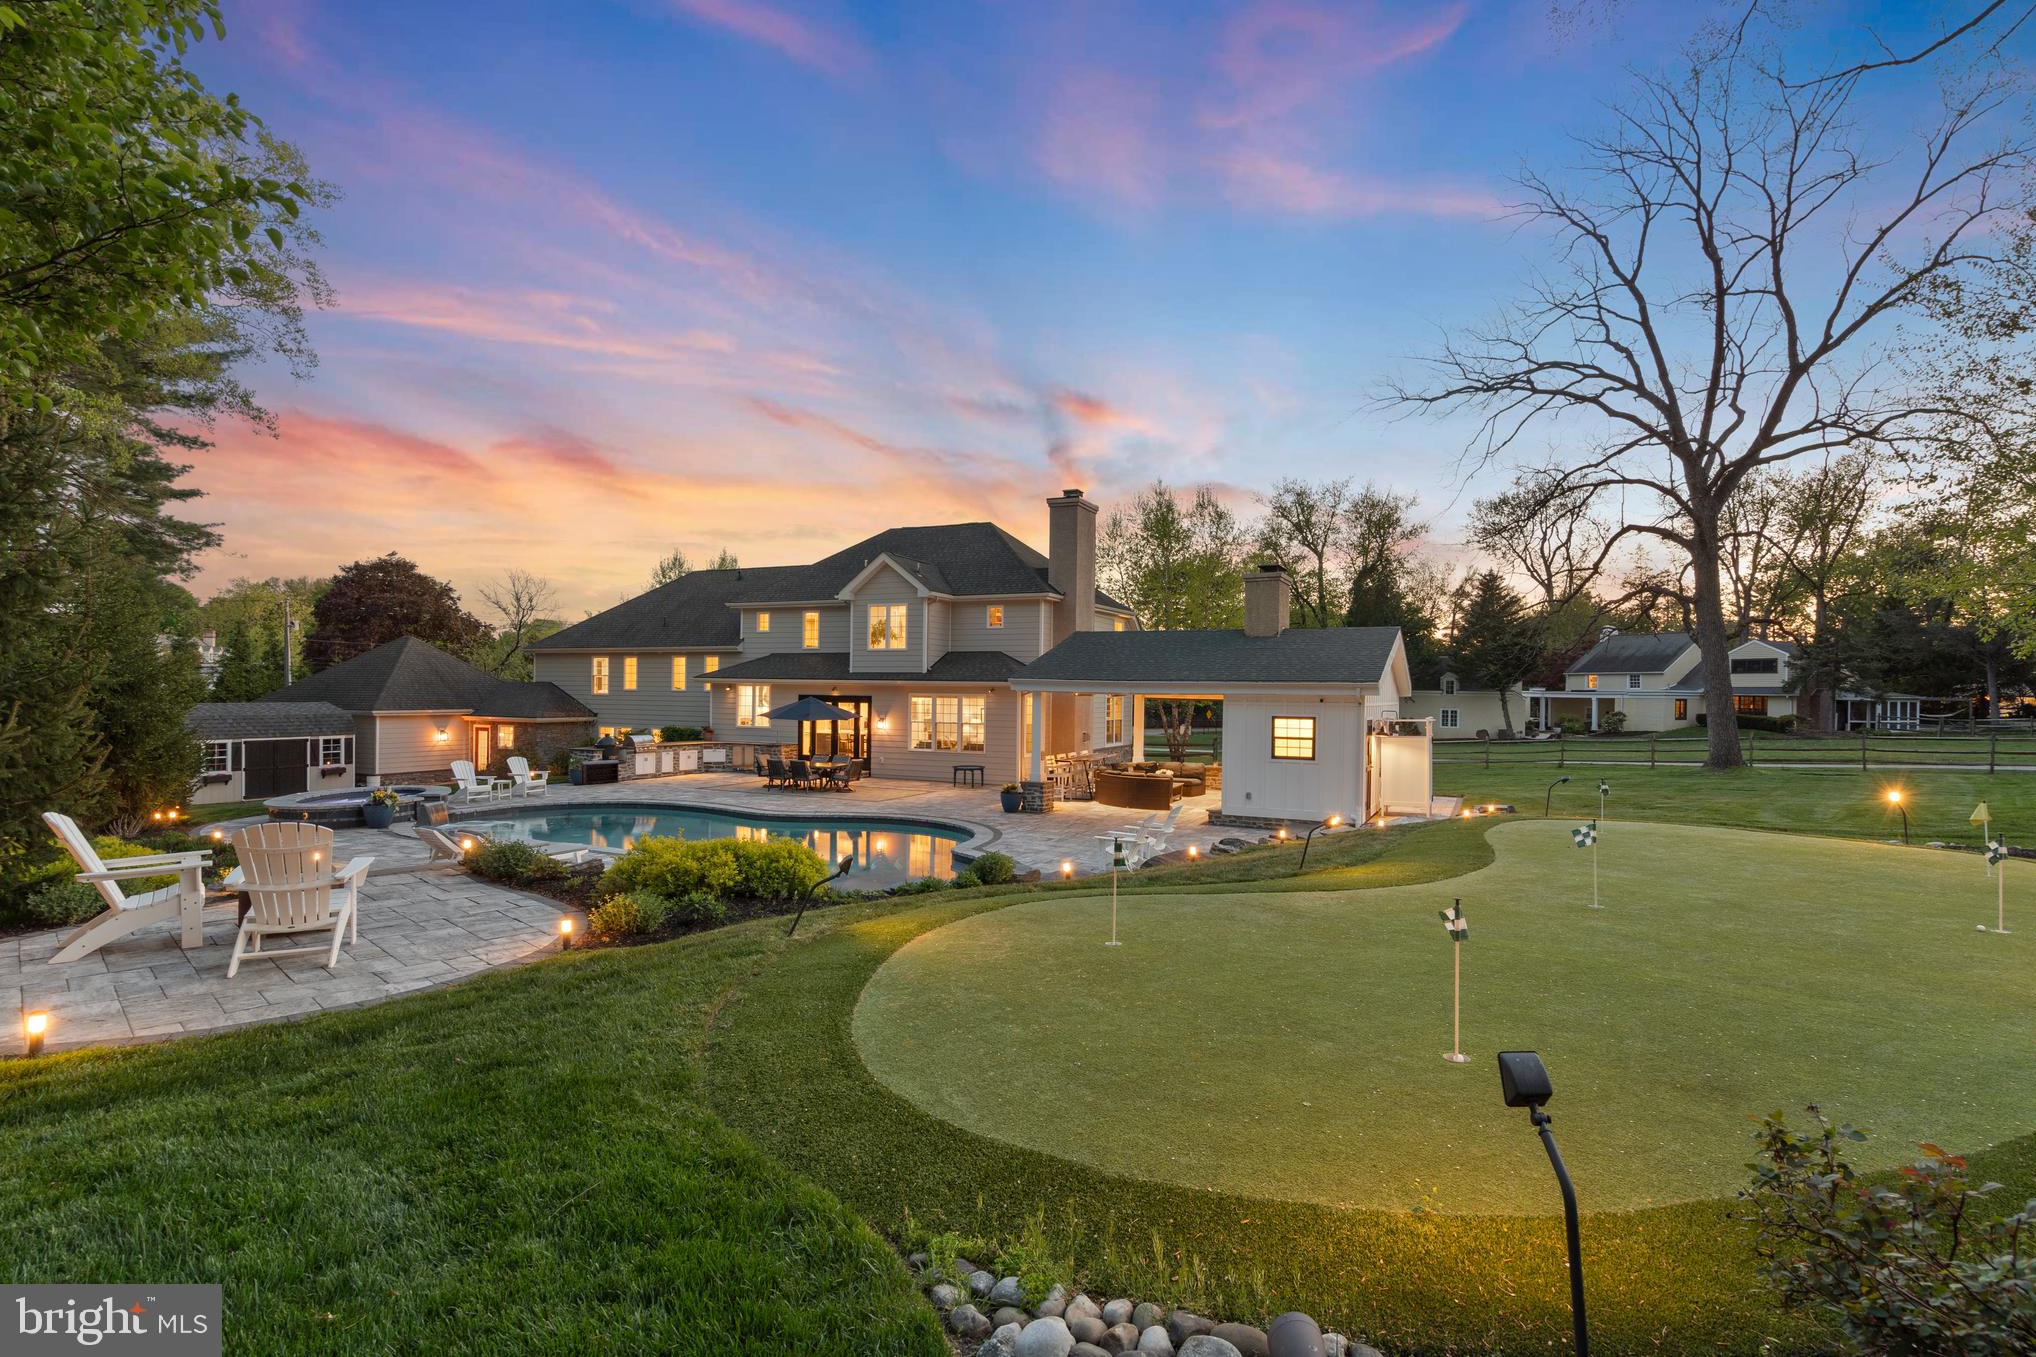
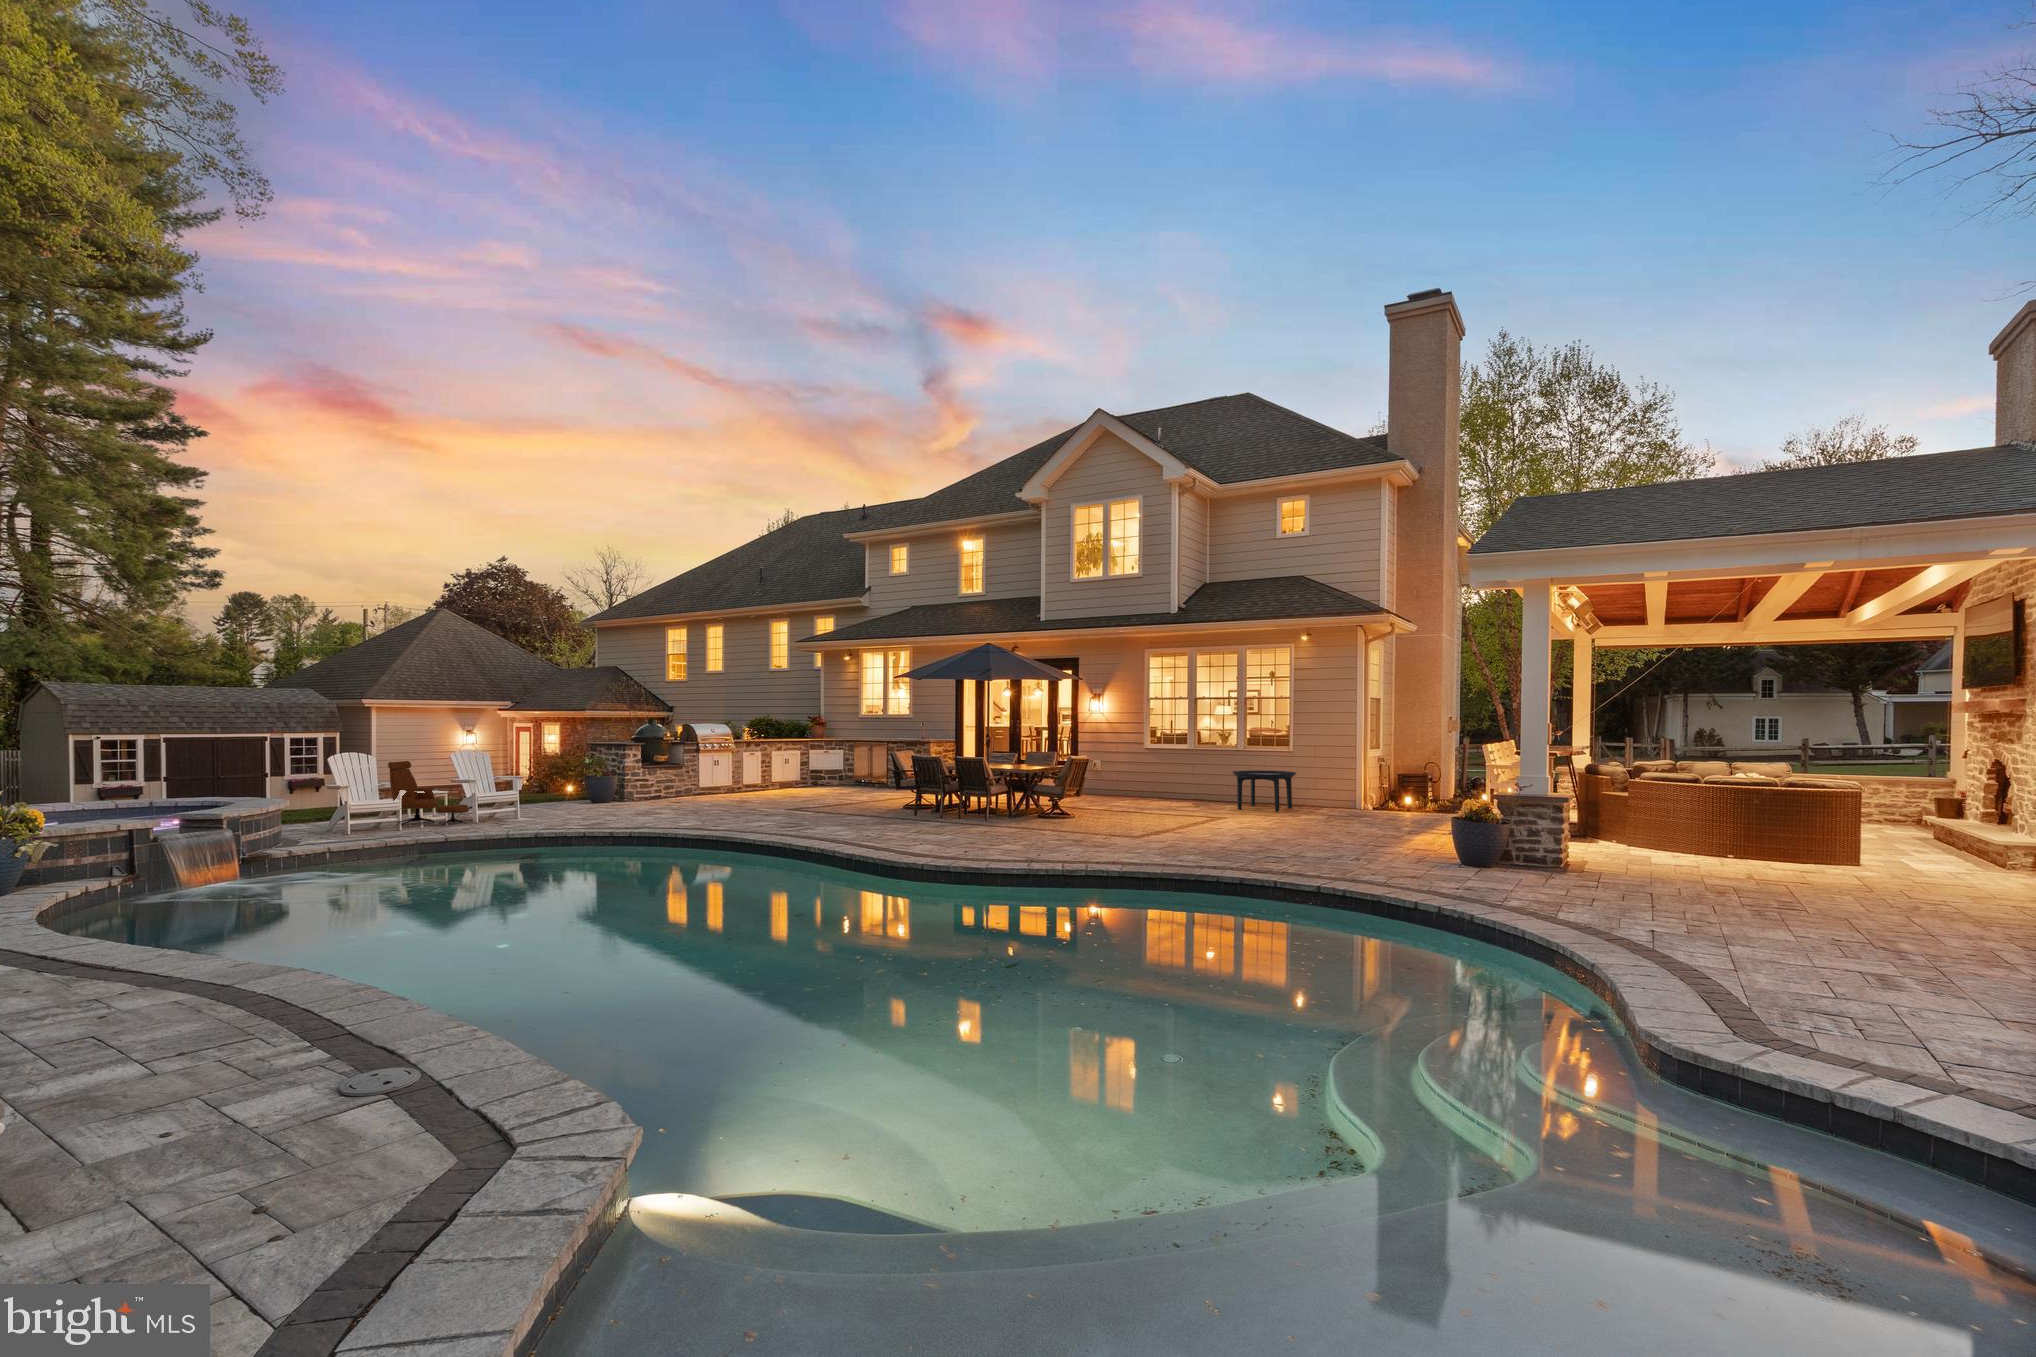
bench: present [580,760,619,785] -> none [611,763,674,803]
lounge chair: none [461,763,510,800] -> present [388,761,469,825]

